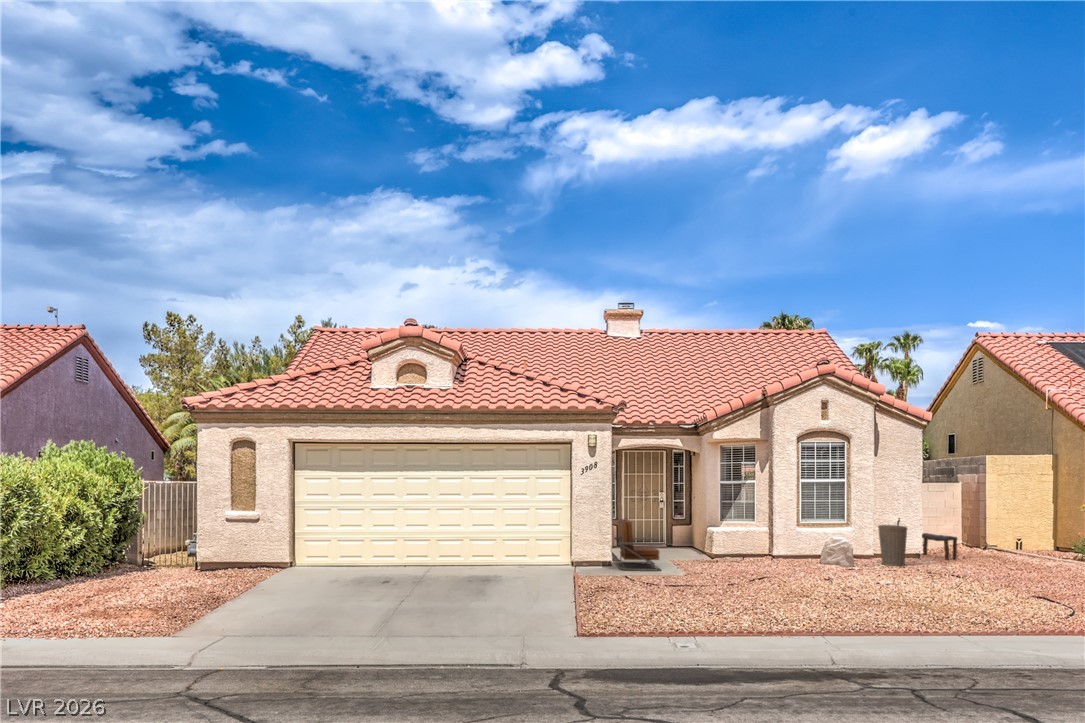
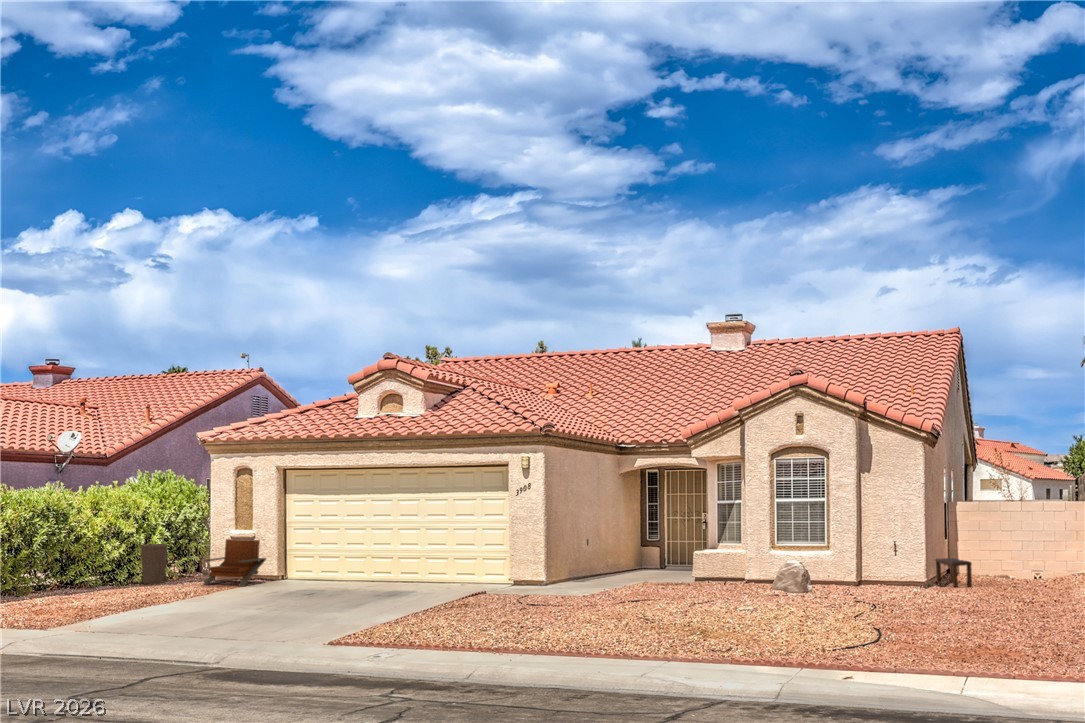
lounge chair: present [614,519,661,571] -> present [203,539,266,587]
trash can: present [878,525,907,566] -> present [140,544,168,583]

